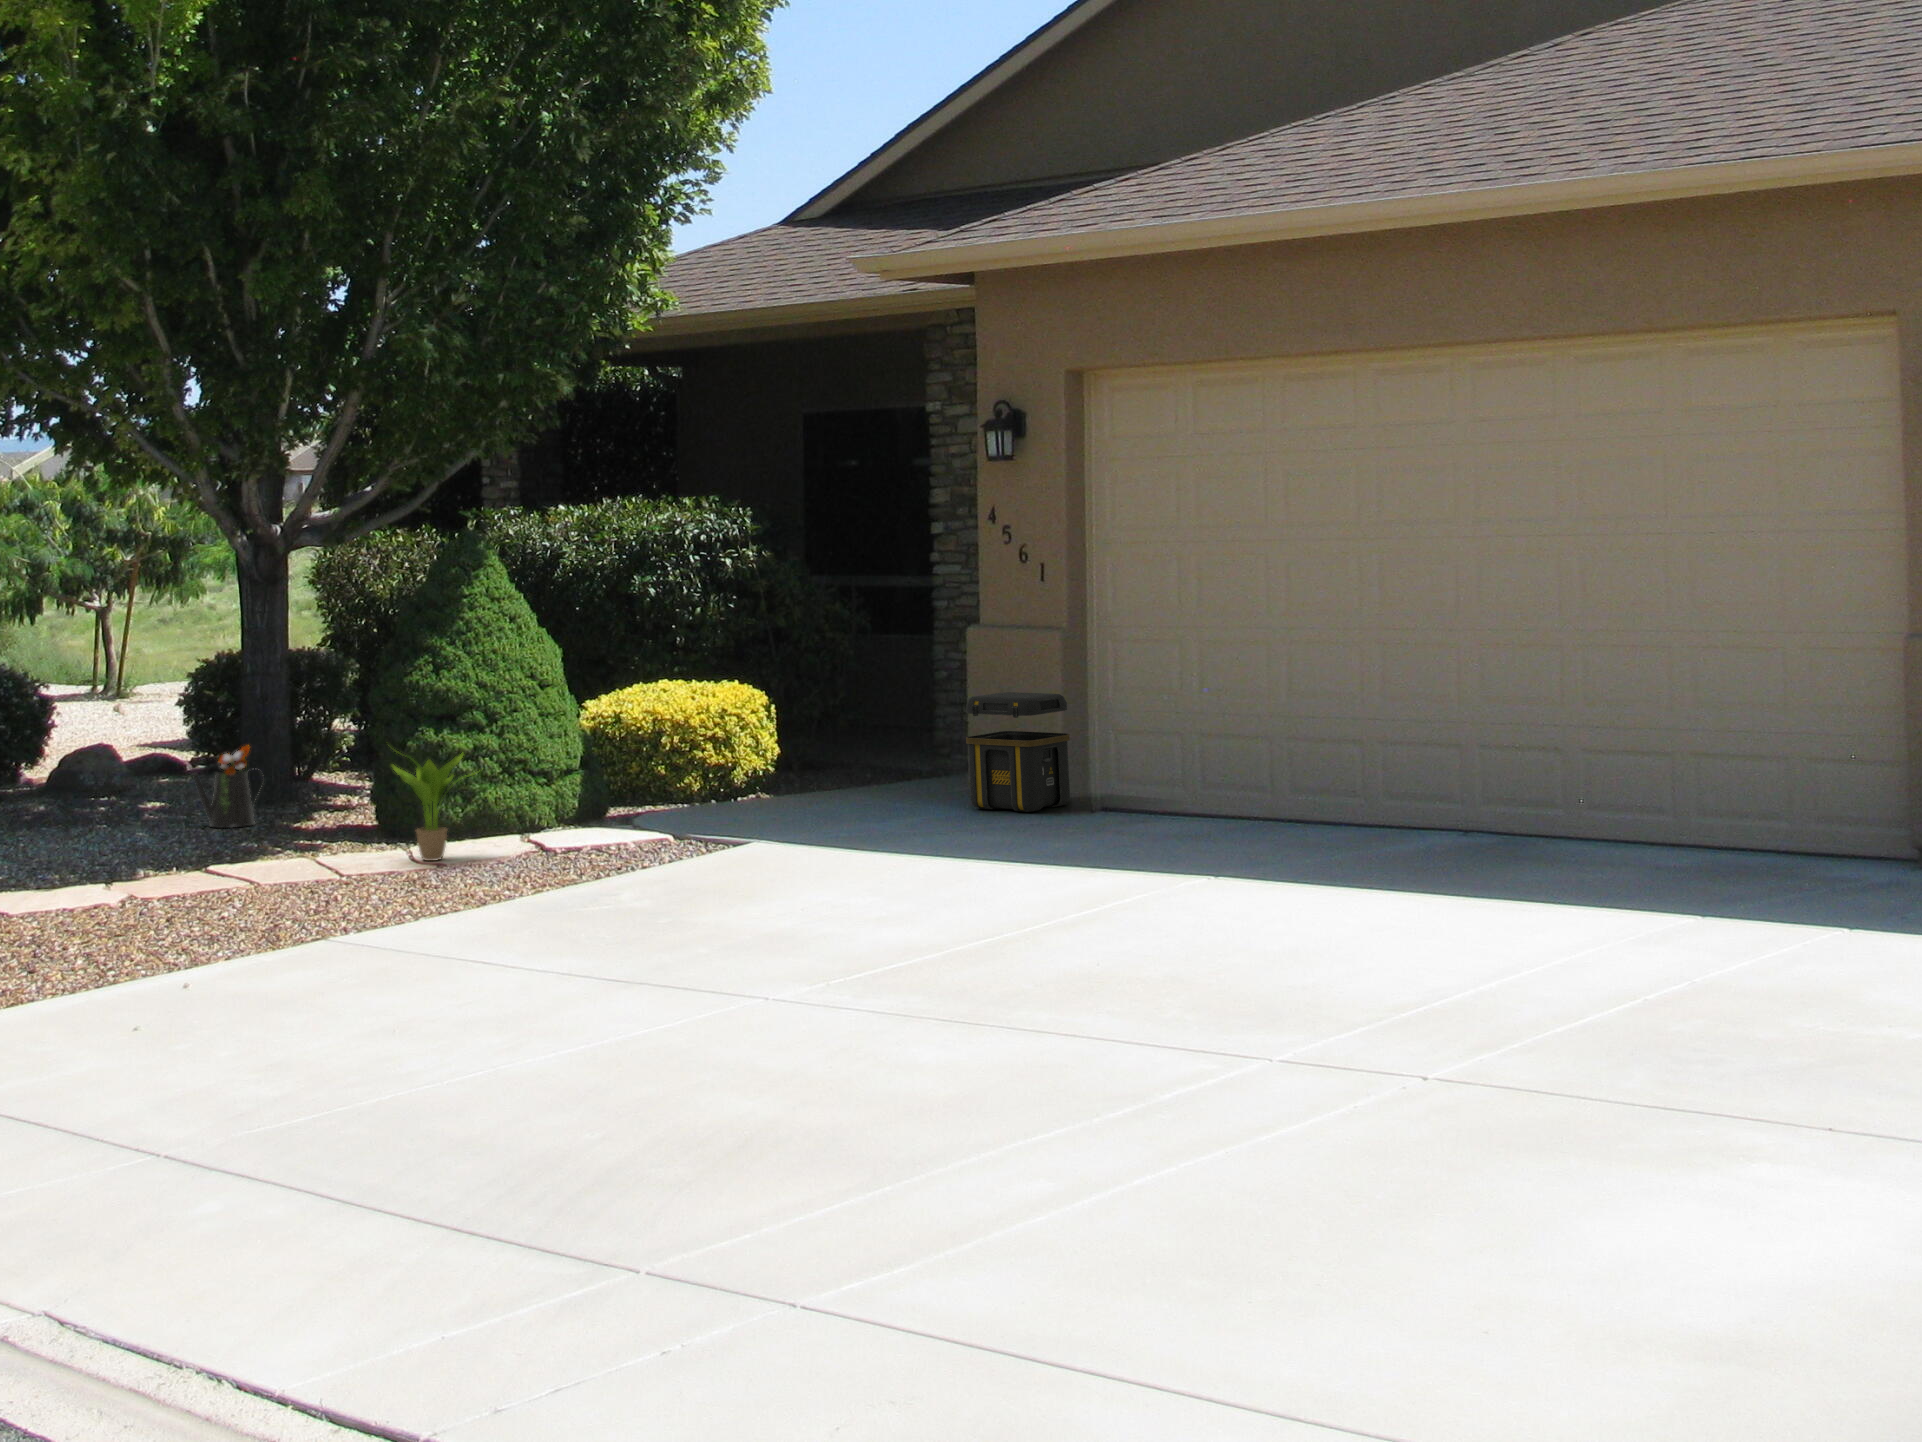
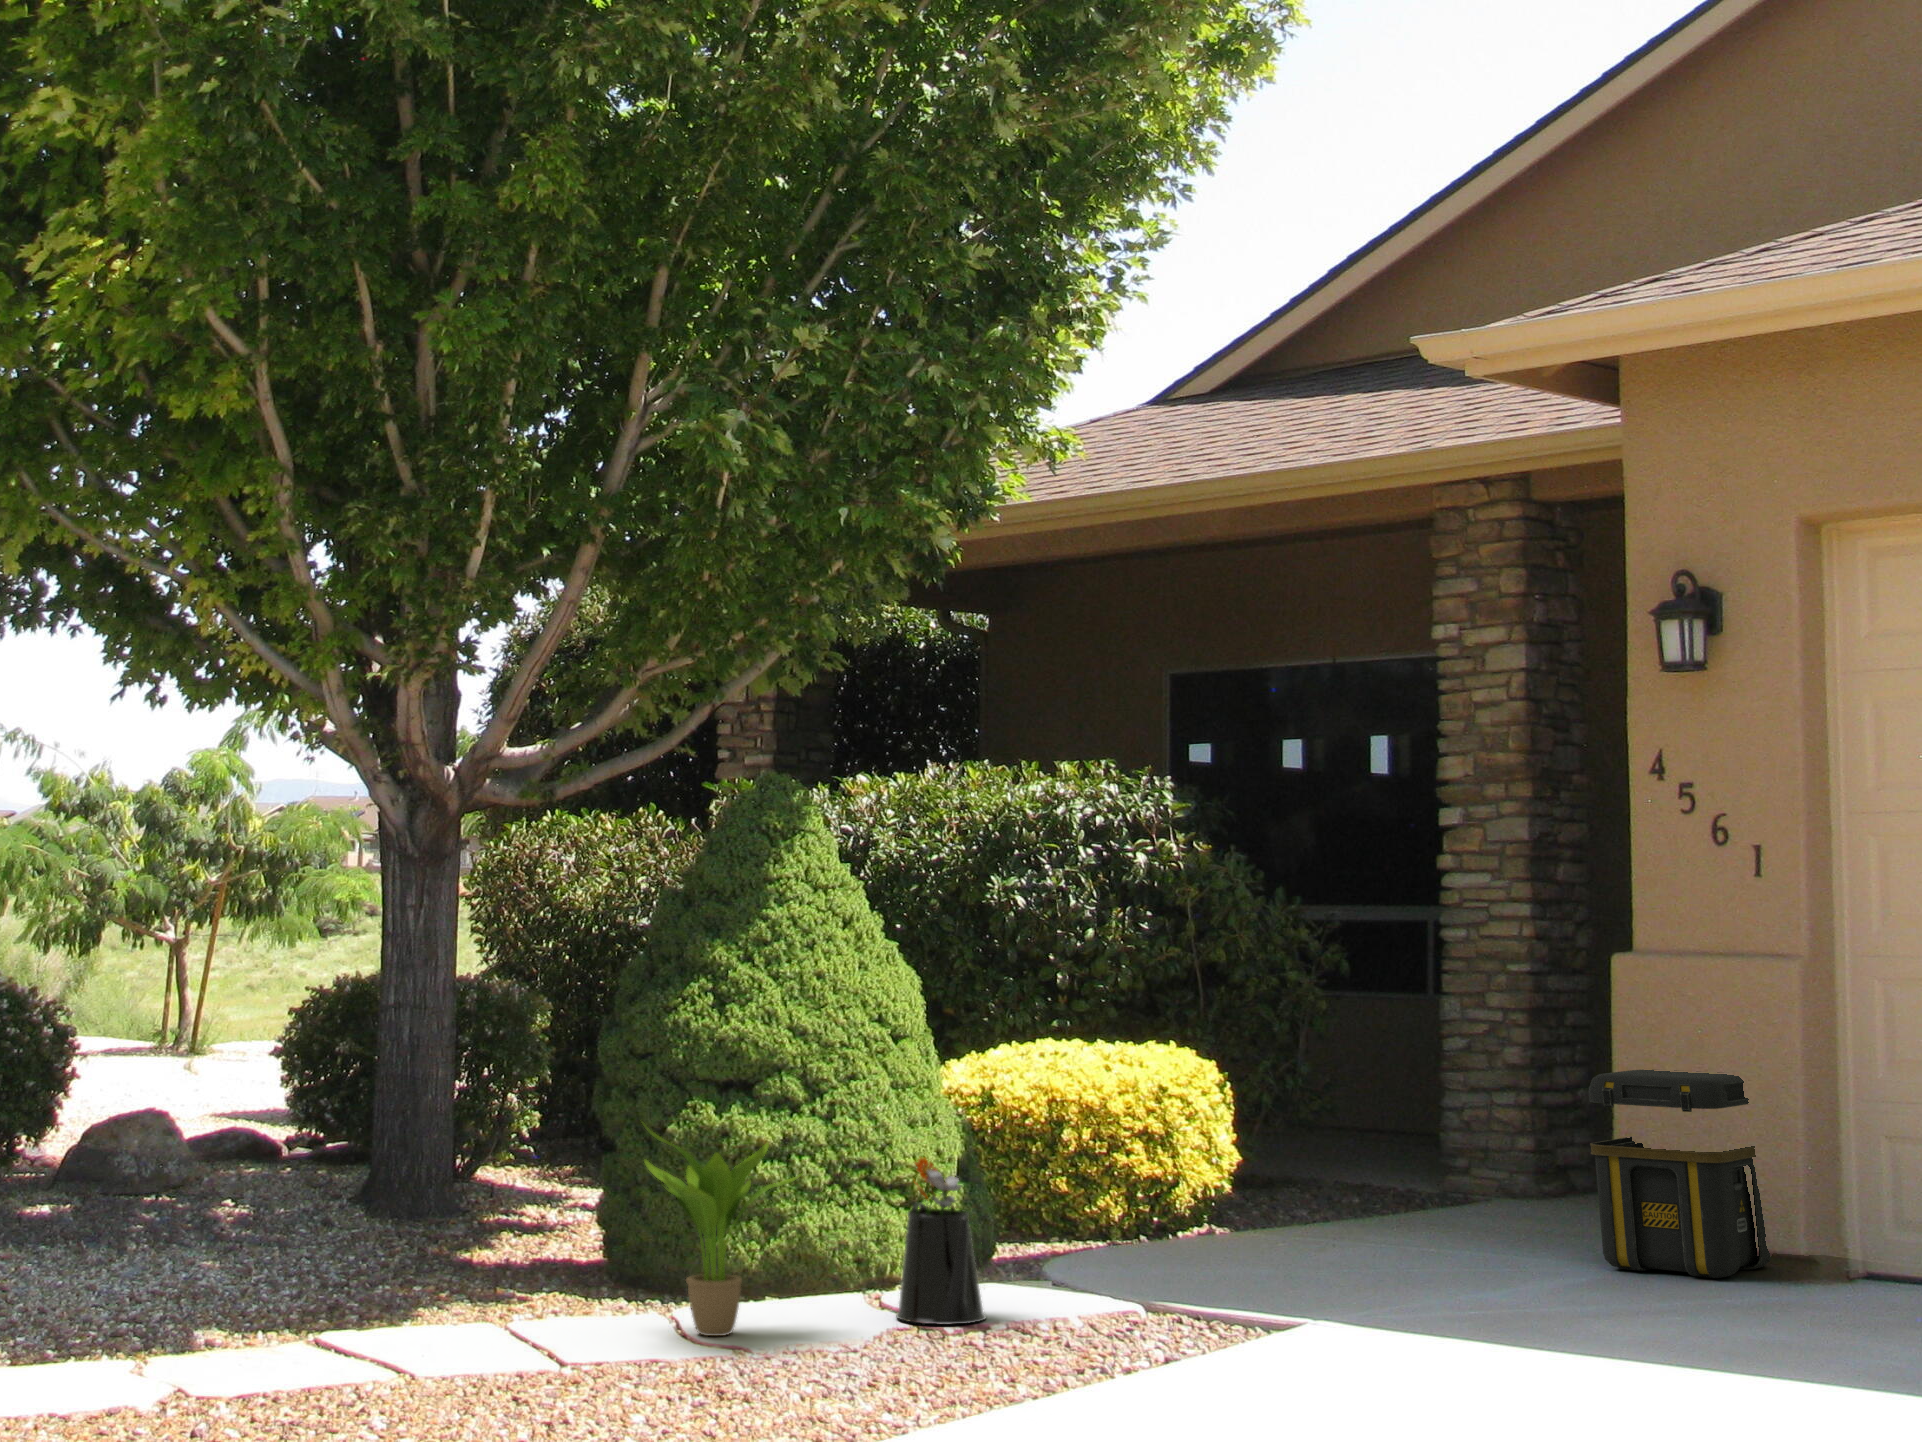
watering can: present [193,745,255,828] -> present [896,1157,986,1325]

